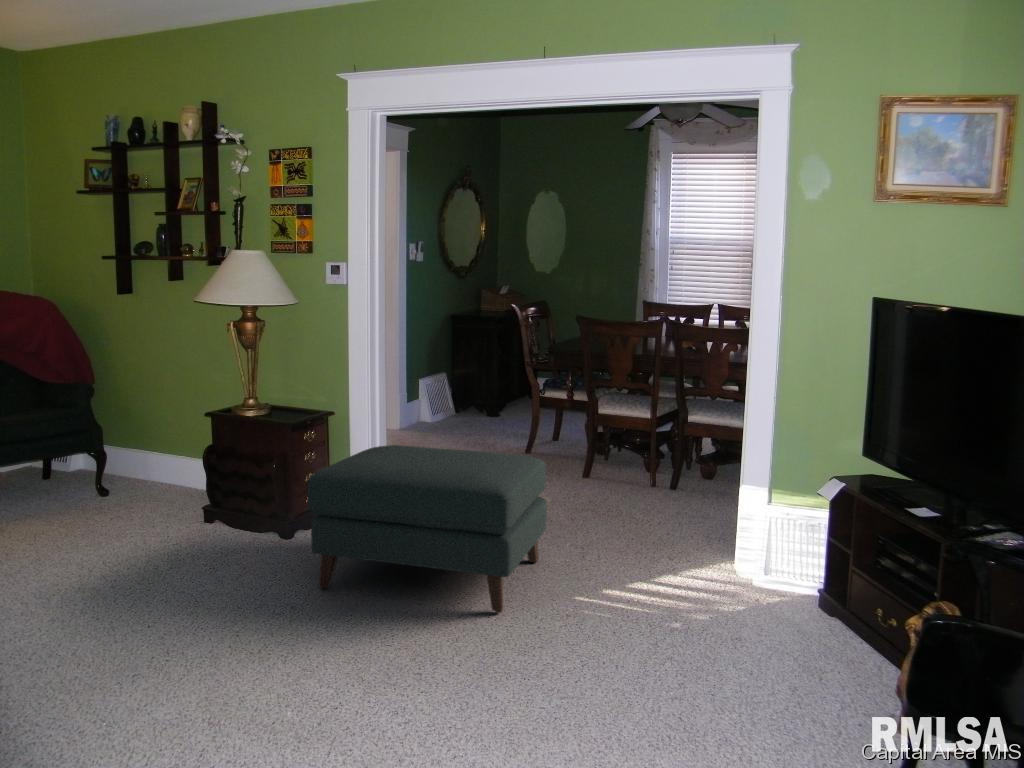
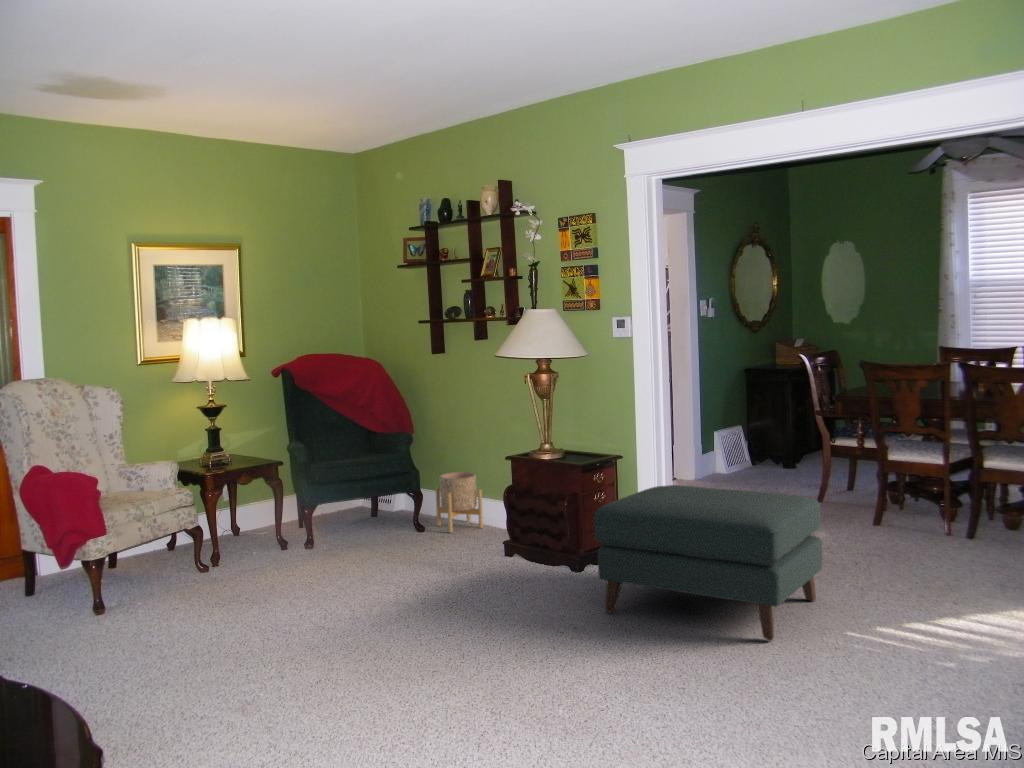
planter: none [121,429,178,497] -> present [435,472,483,533]

